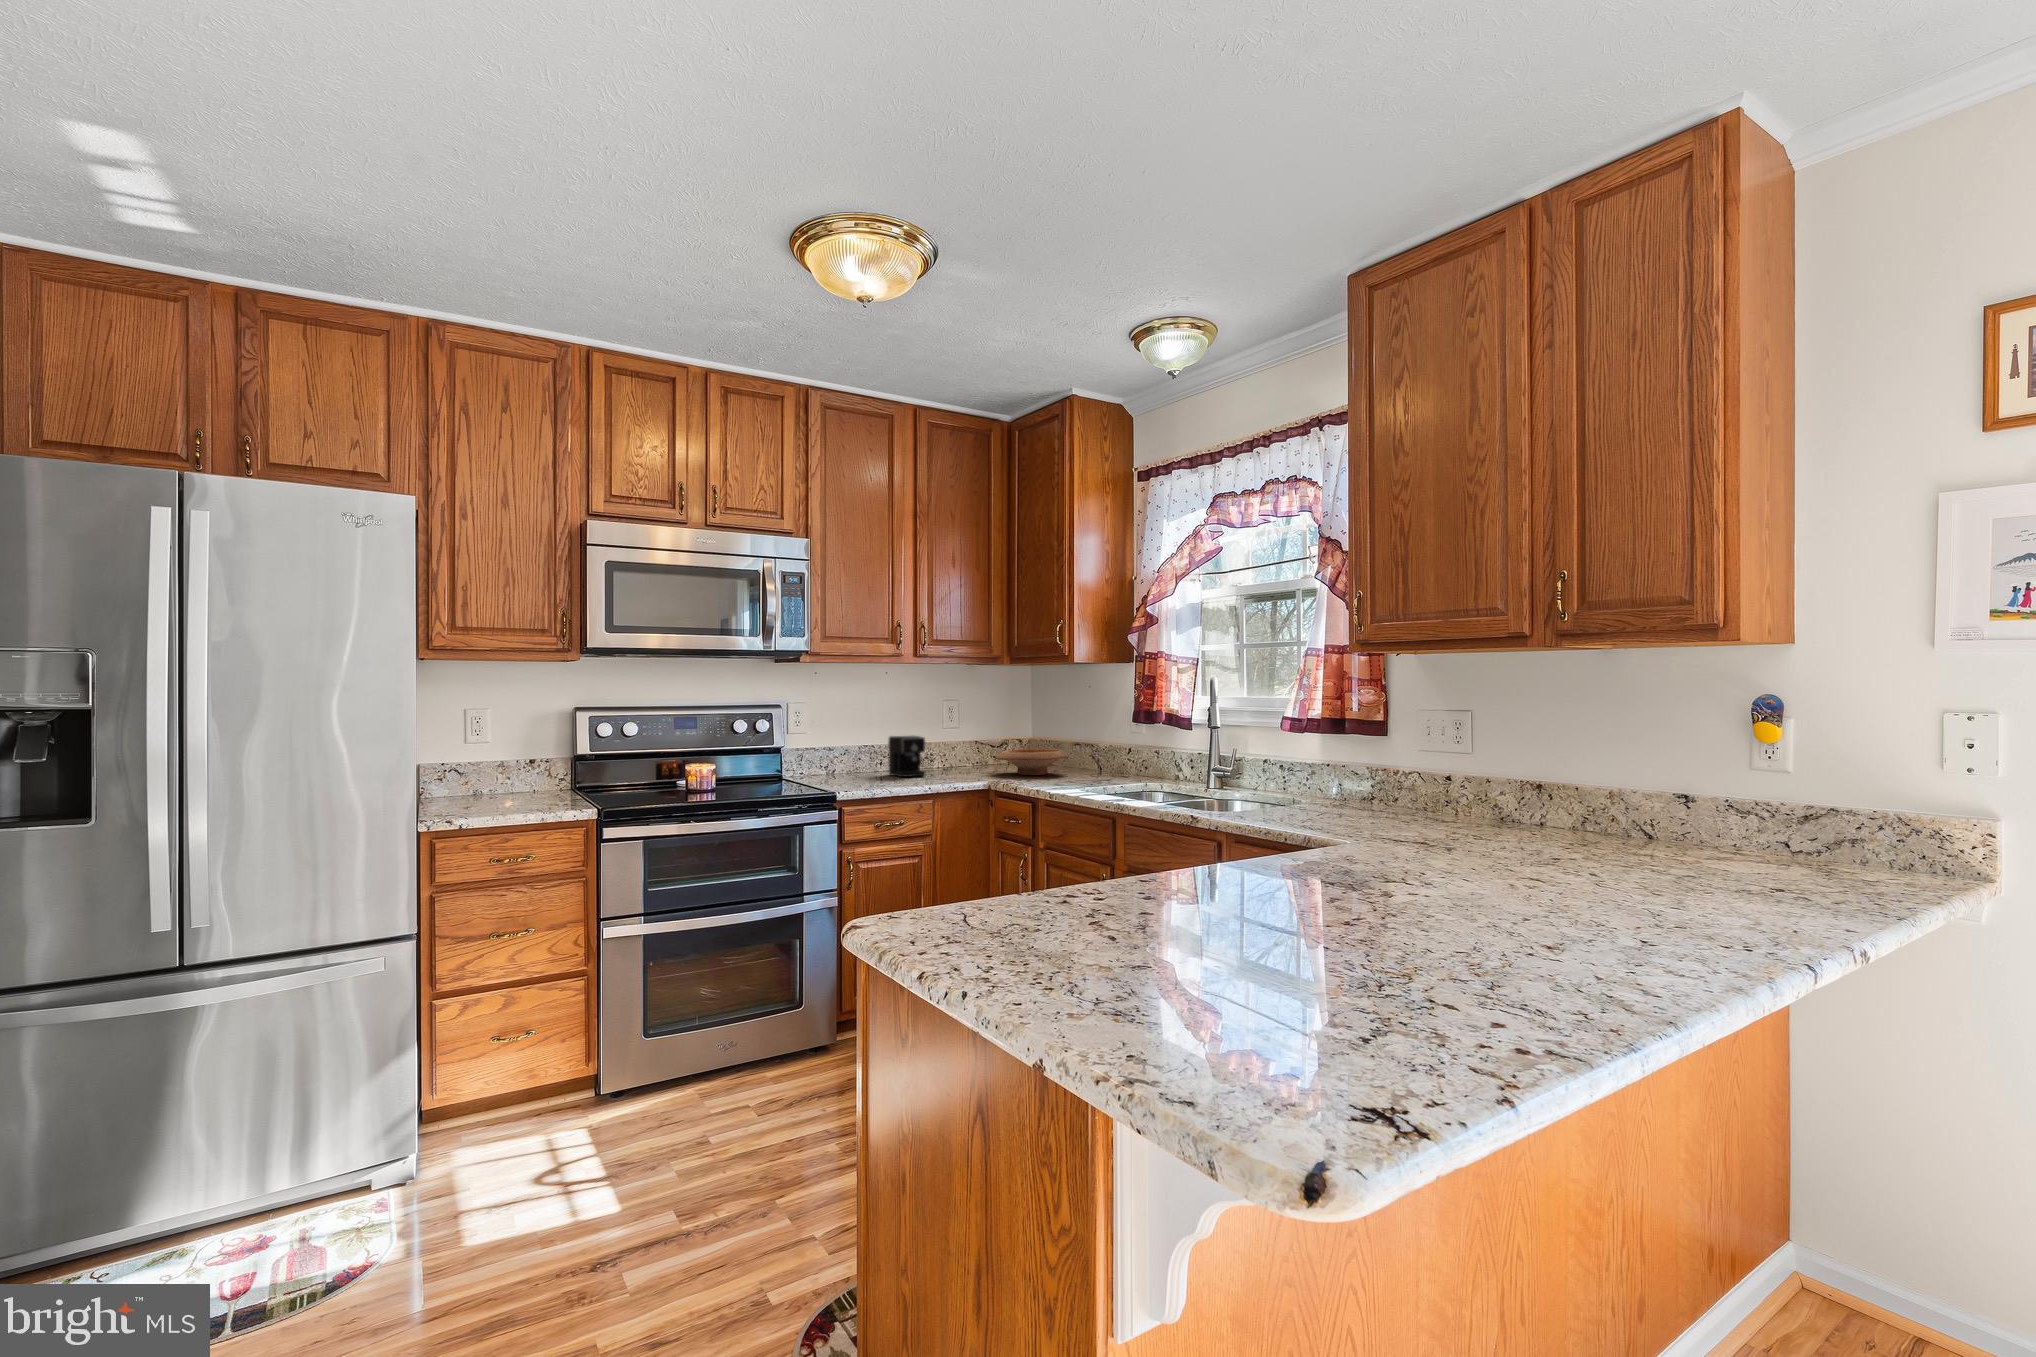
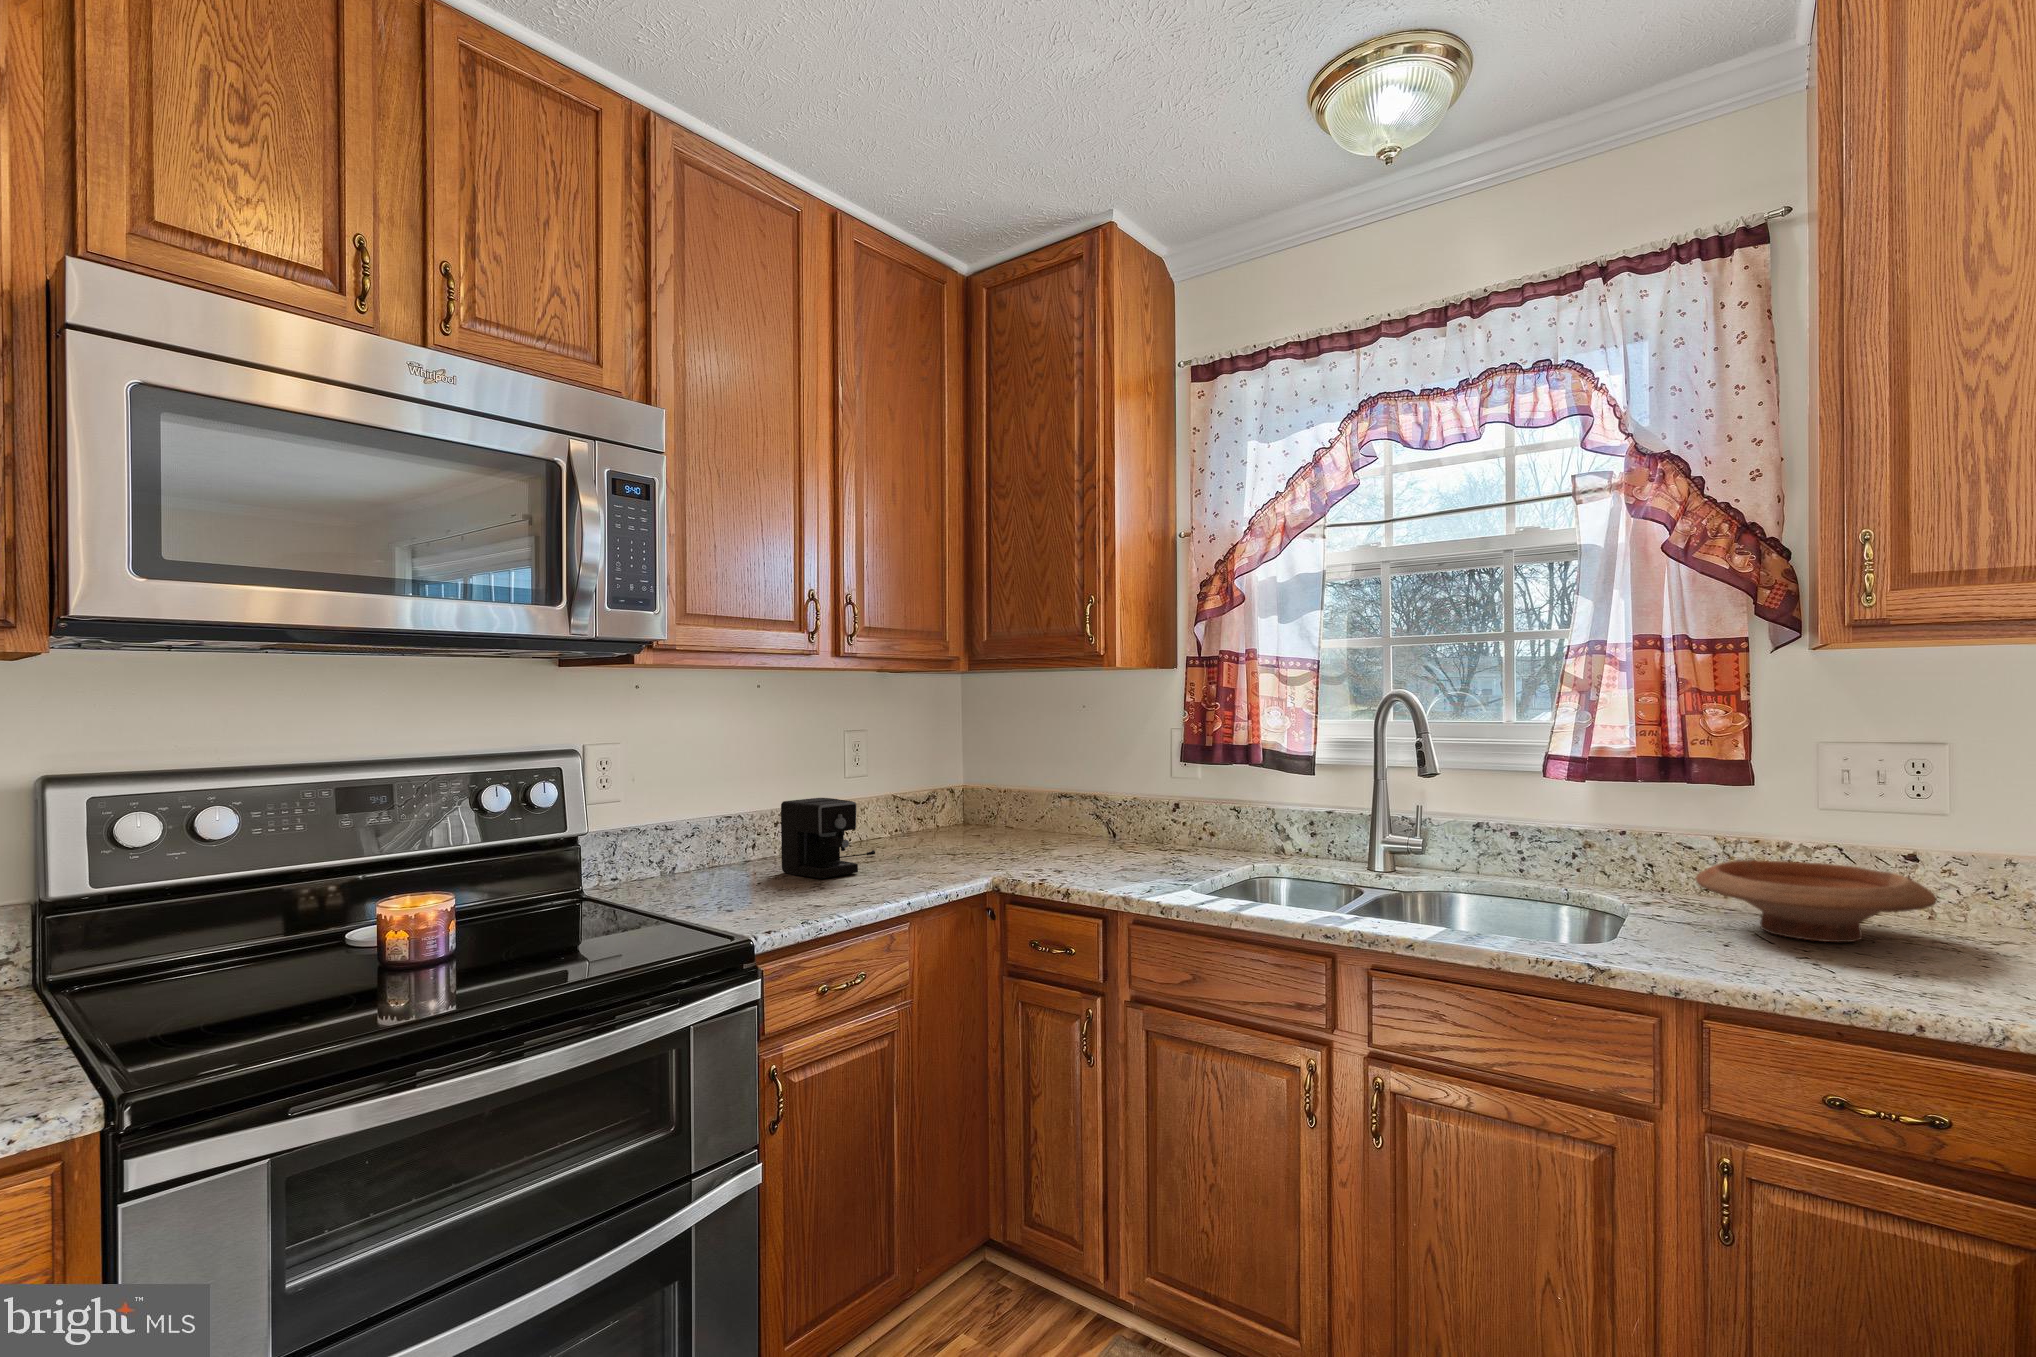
wooden bowl: present [996,749,1069,775] -> present [1696,860,1936,942]

